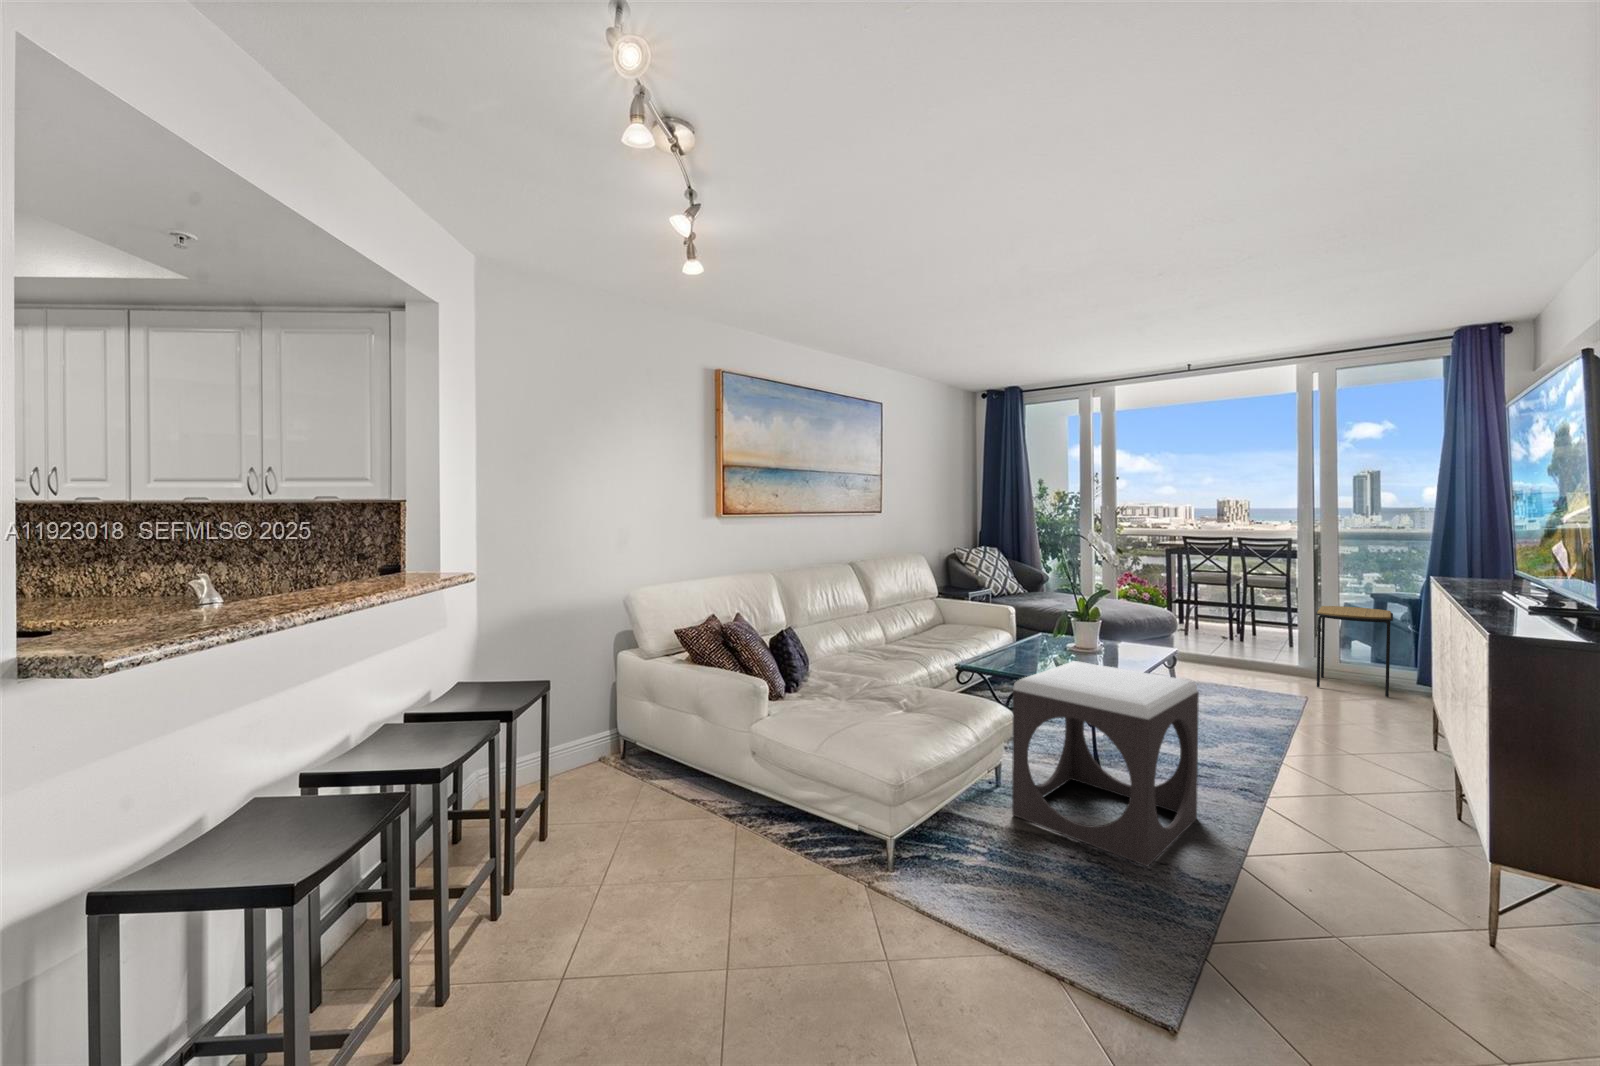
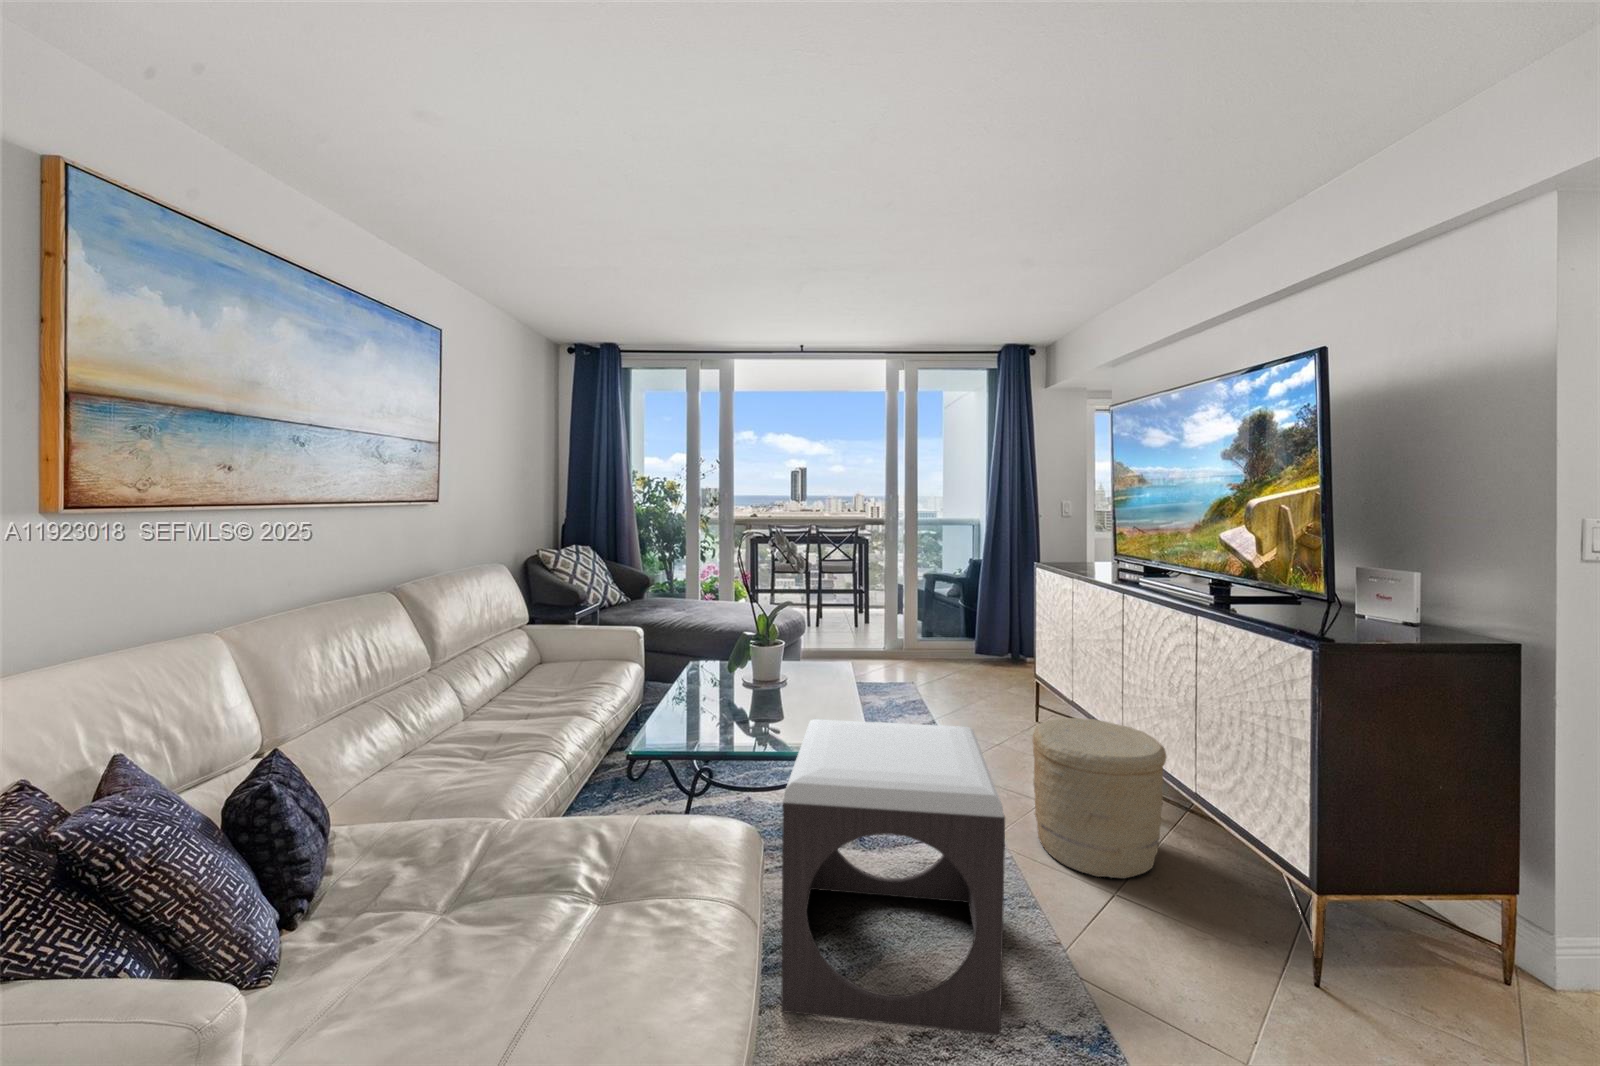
side table: present [1316,606,1393,697] -> none [909,594,971,675]
woven basket: none [1298,708,1449,853] -> present [1033,718,1166,879]

